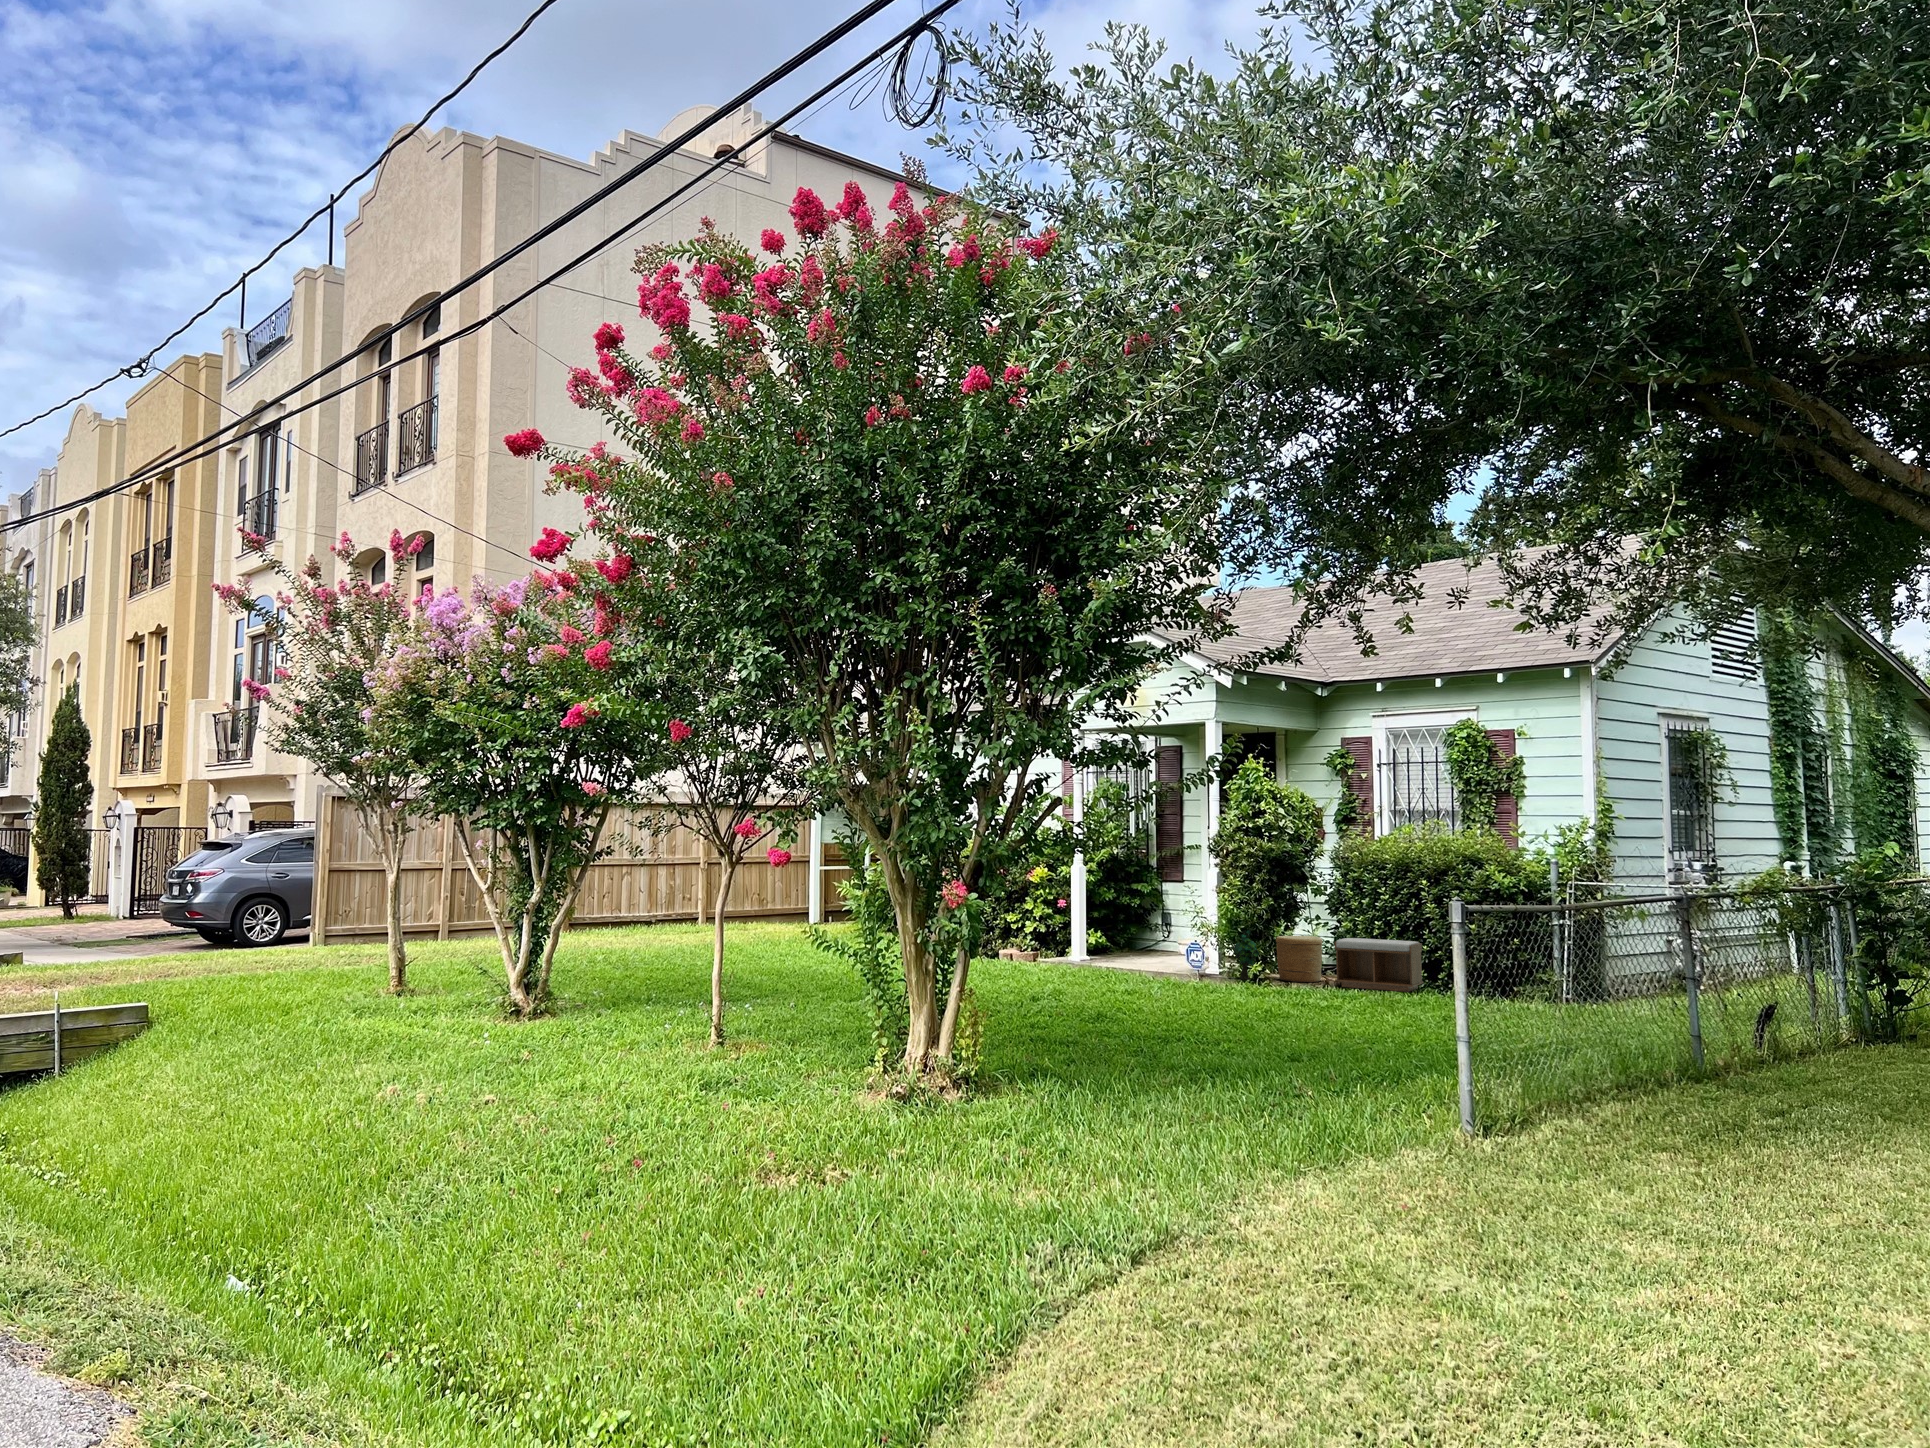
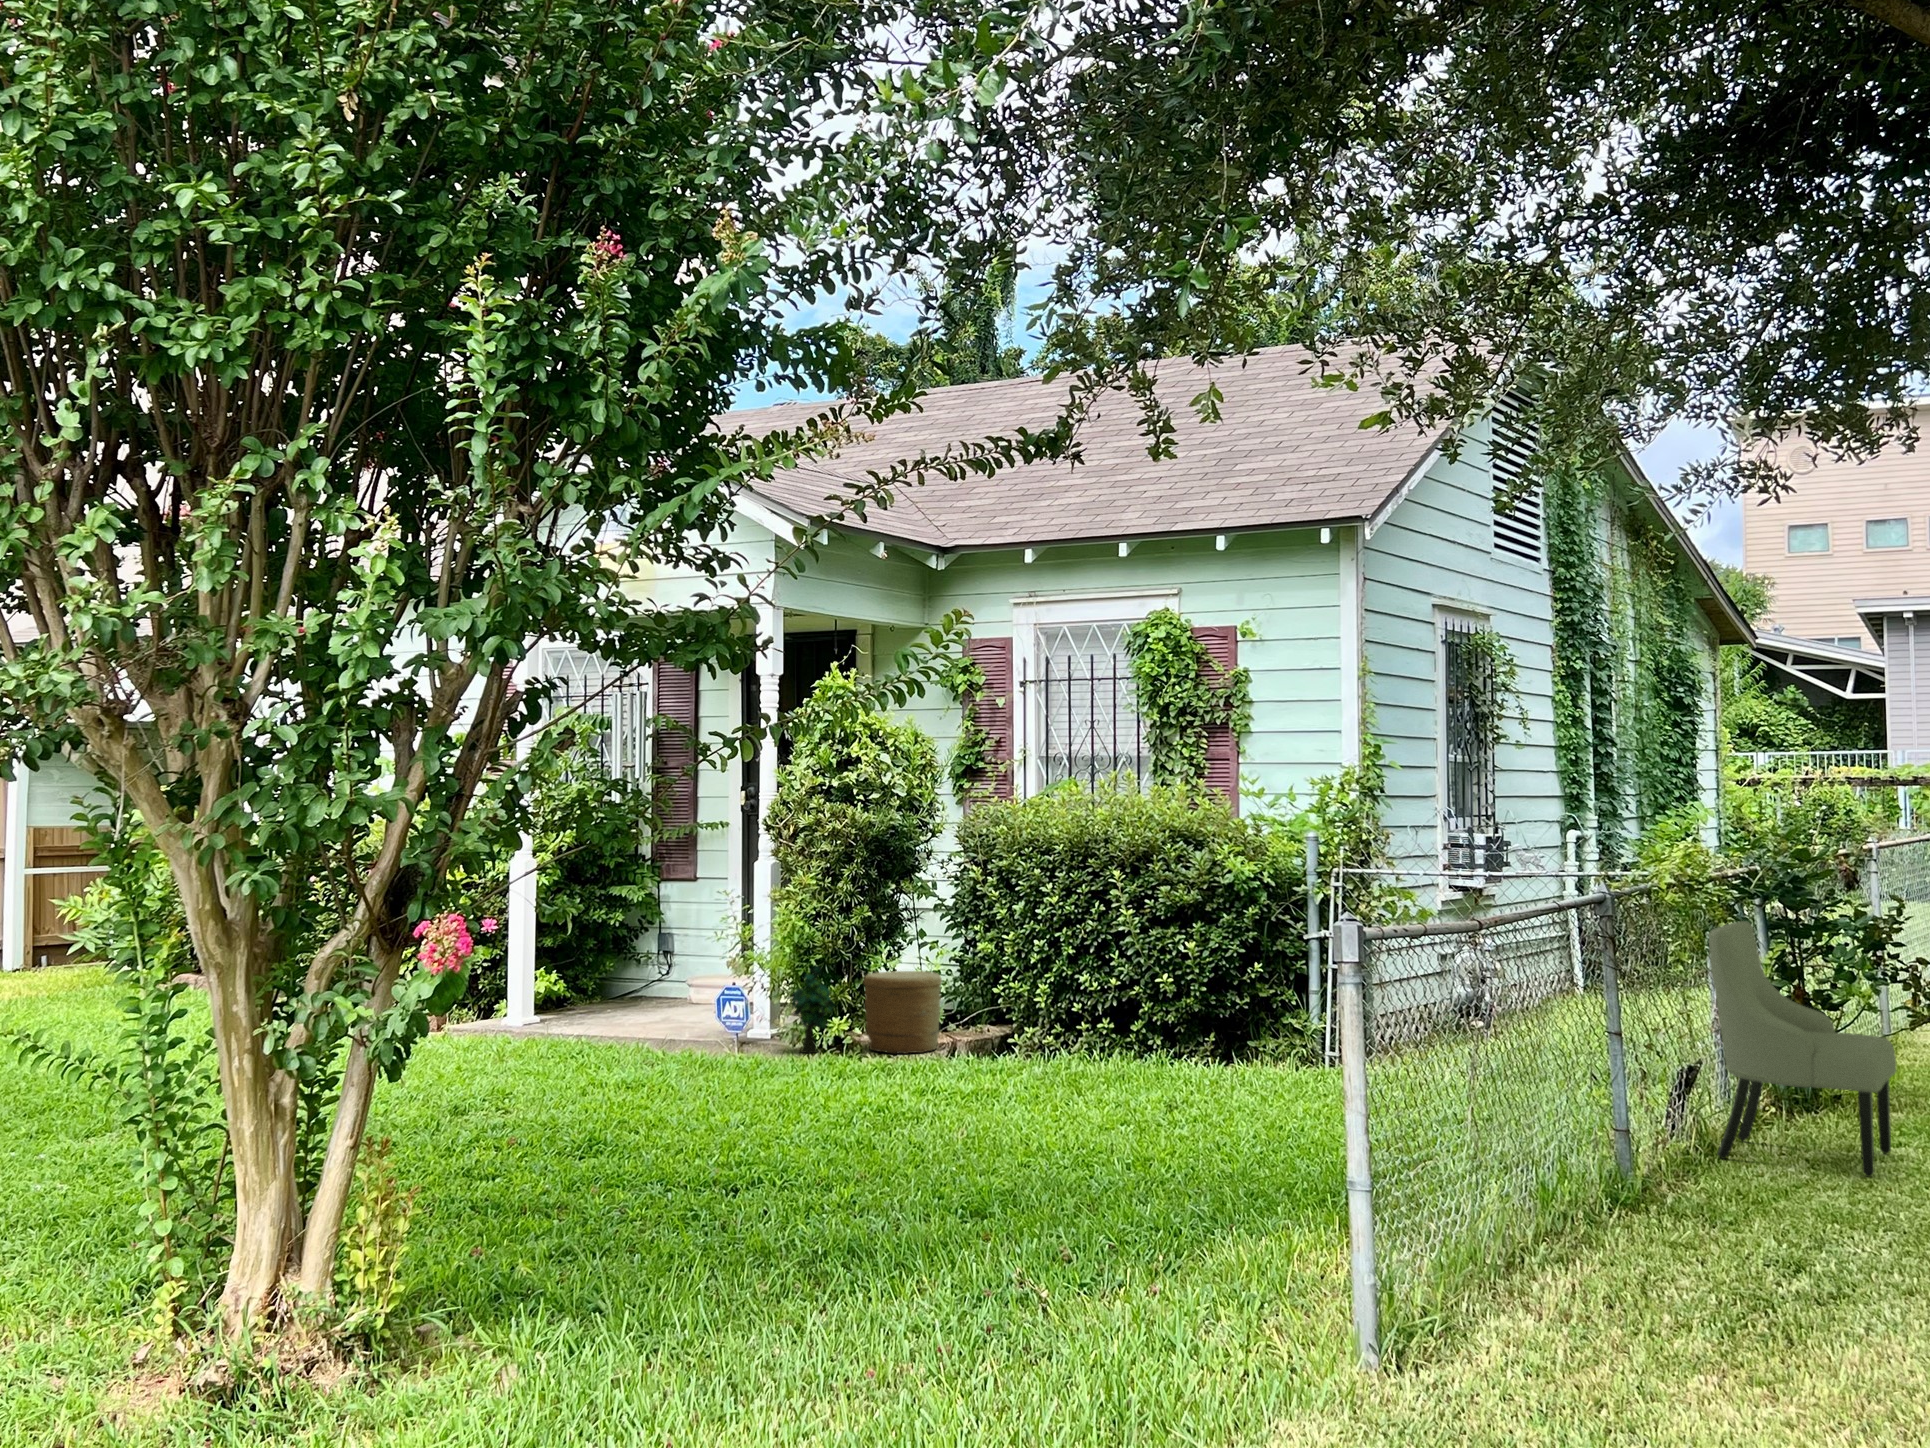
chair: none [1755,917,1880,1059] -> present [1709,921,1896,1177]
bench: present [1335,938,1423,992] -> none [964,974,1107,1064]

